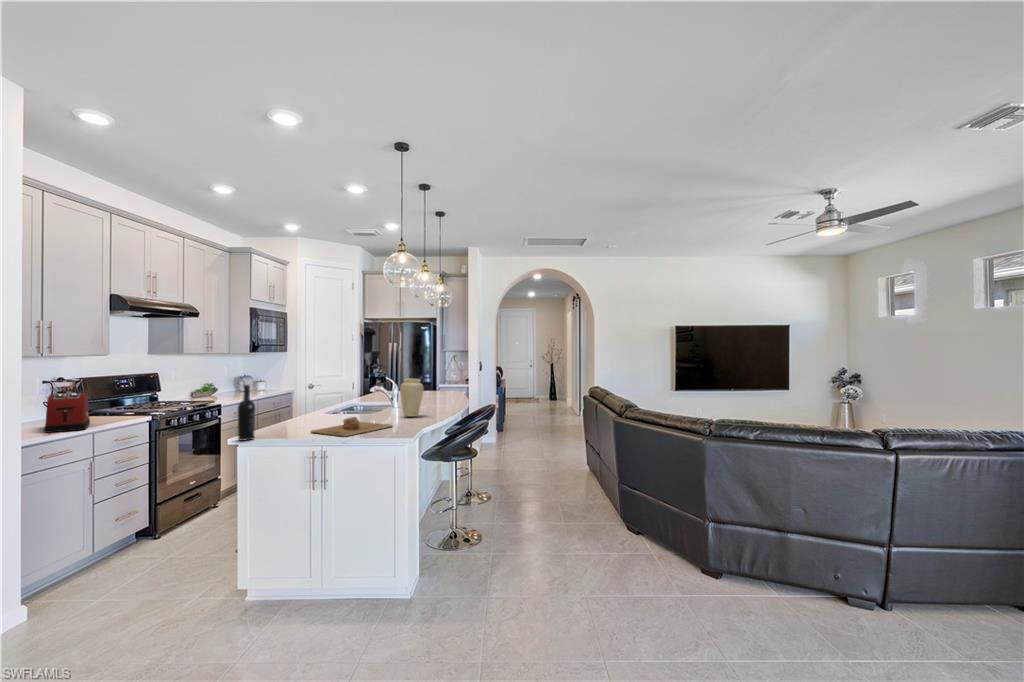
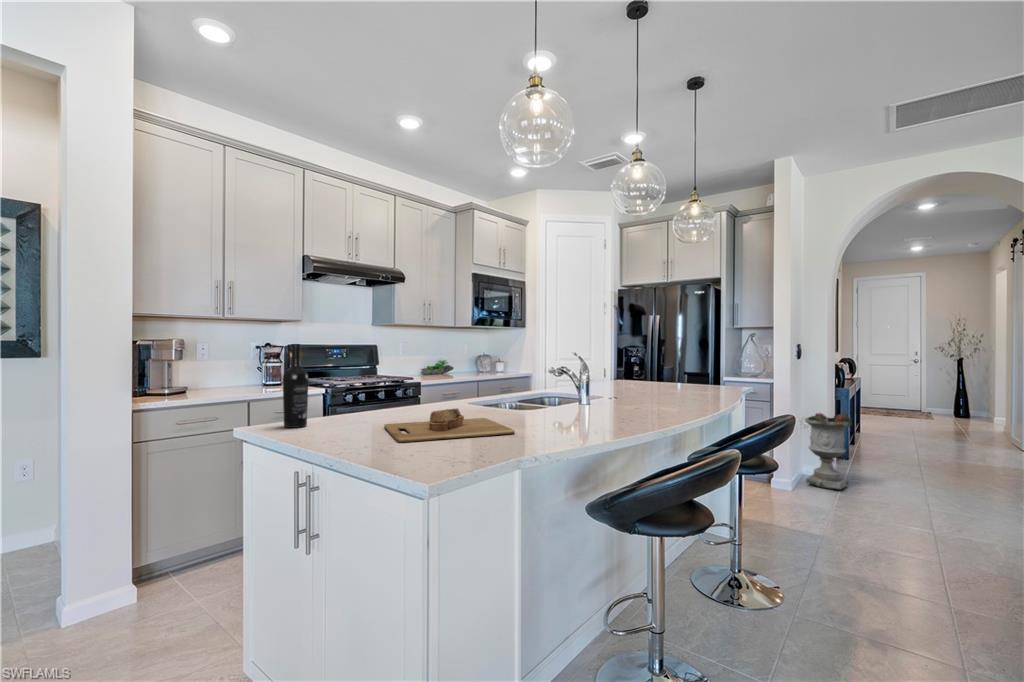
vase: present [400,379,423,417] -> none [568,350,610,419]
toaster: present [44,393,90,433] -> none [217,356,271,395]
planter: none [485,402,509,449] -> present [805,413,852,490]

